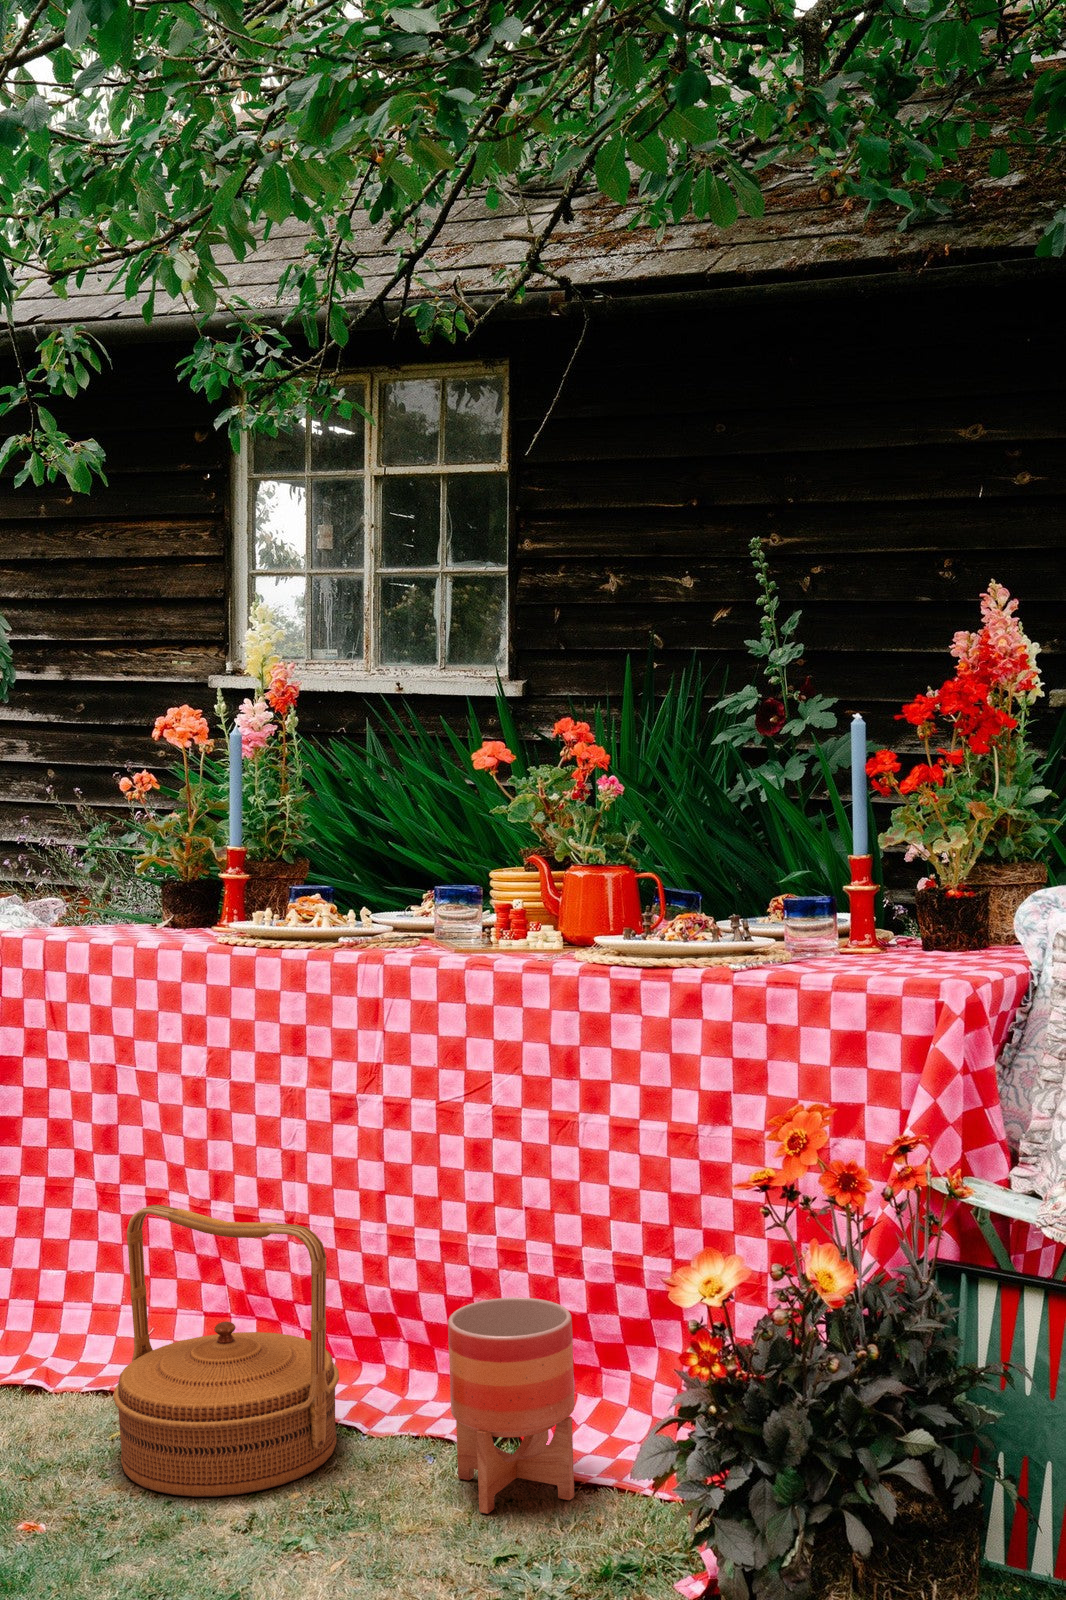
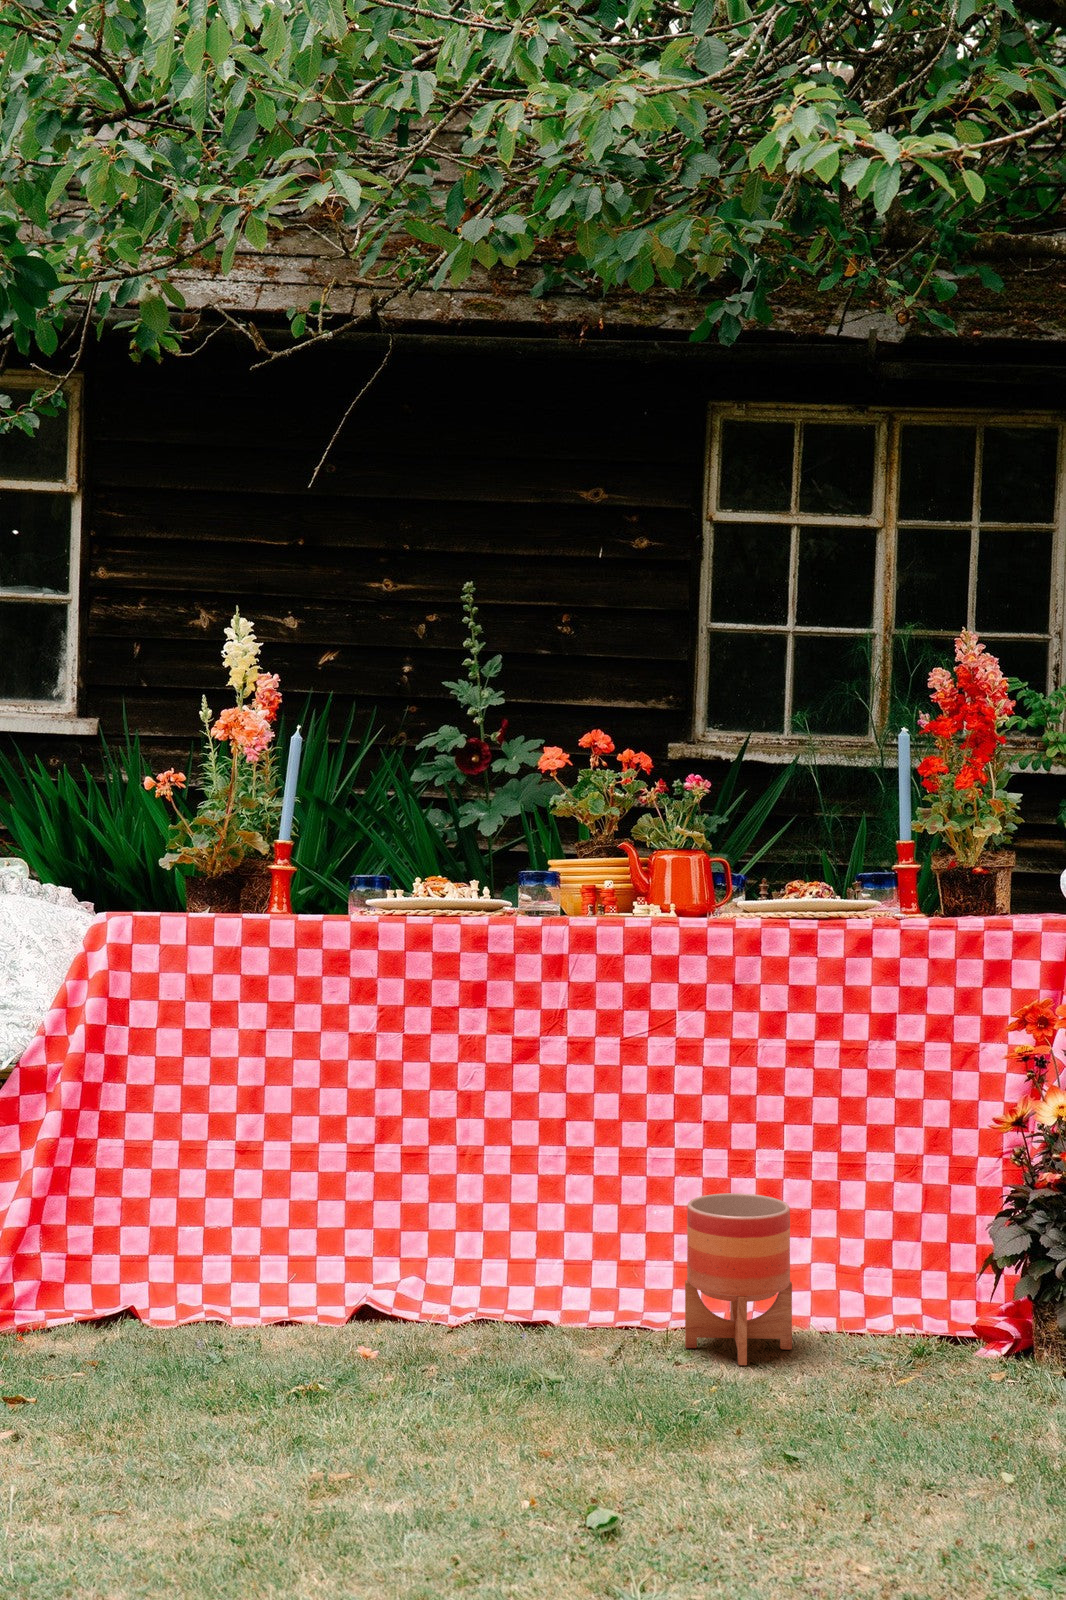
woven basket: present [113,1205,339,1497] -> none [362,1142,579,1389]

